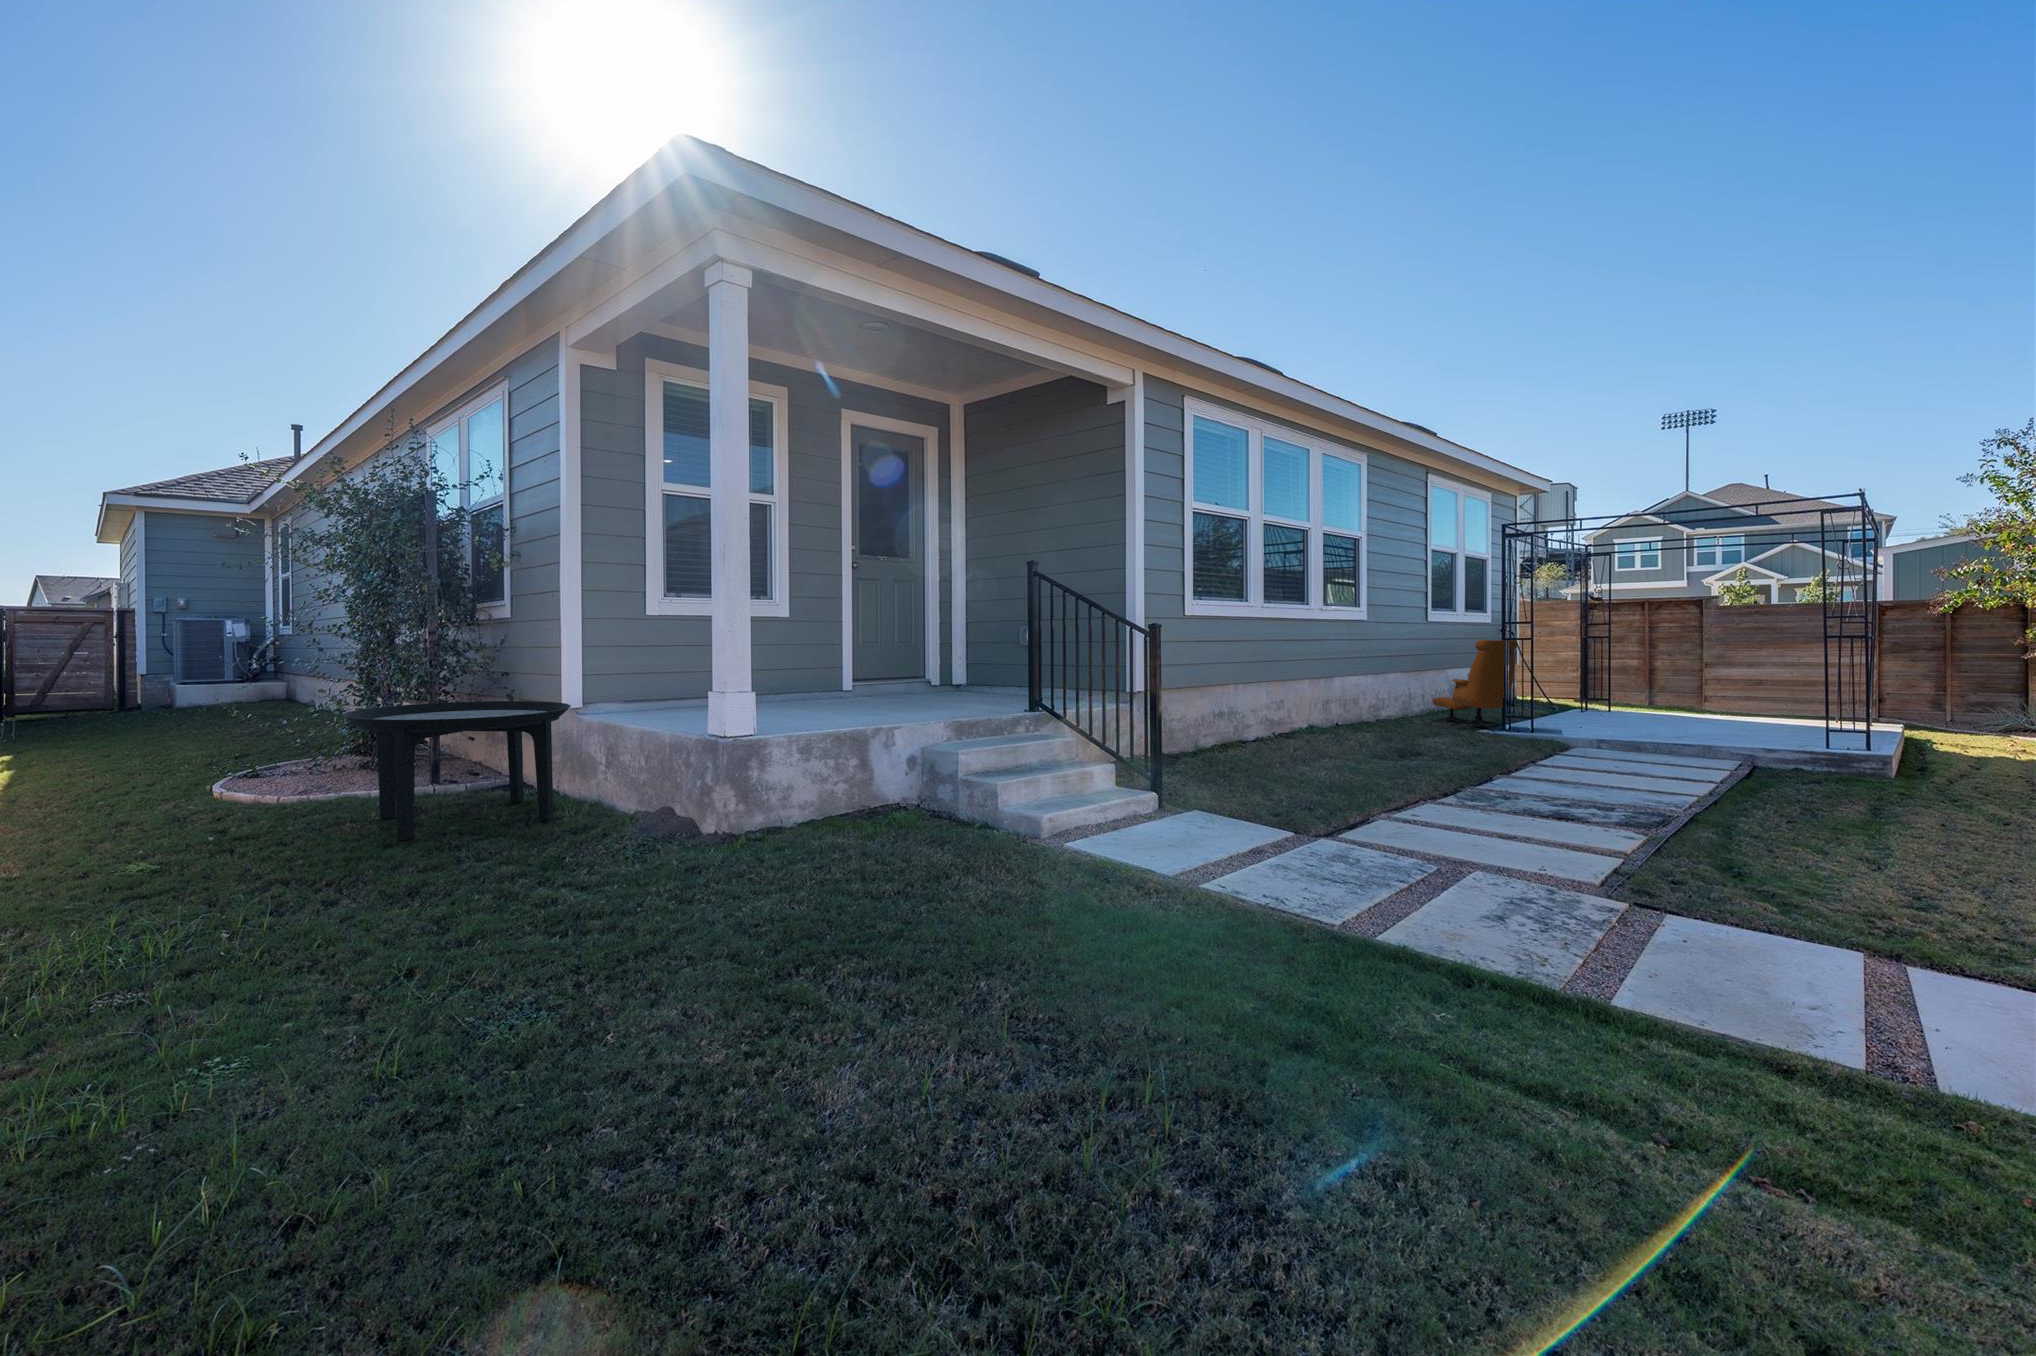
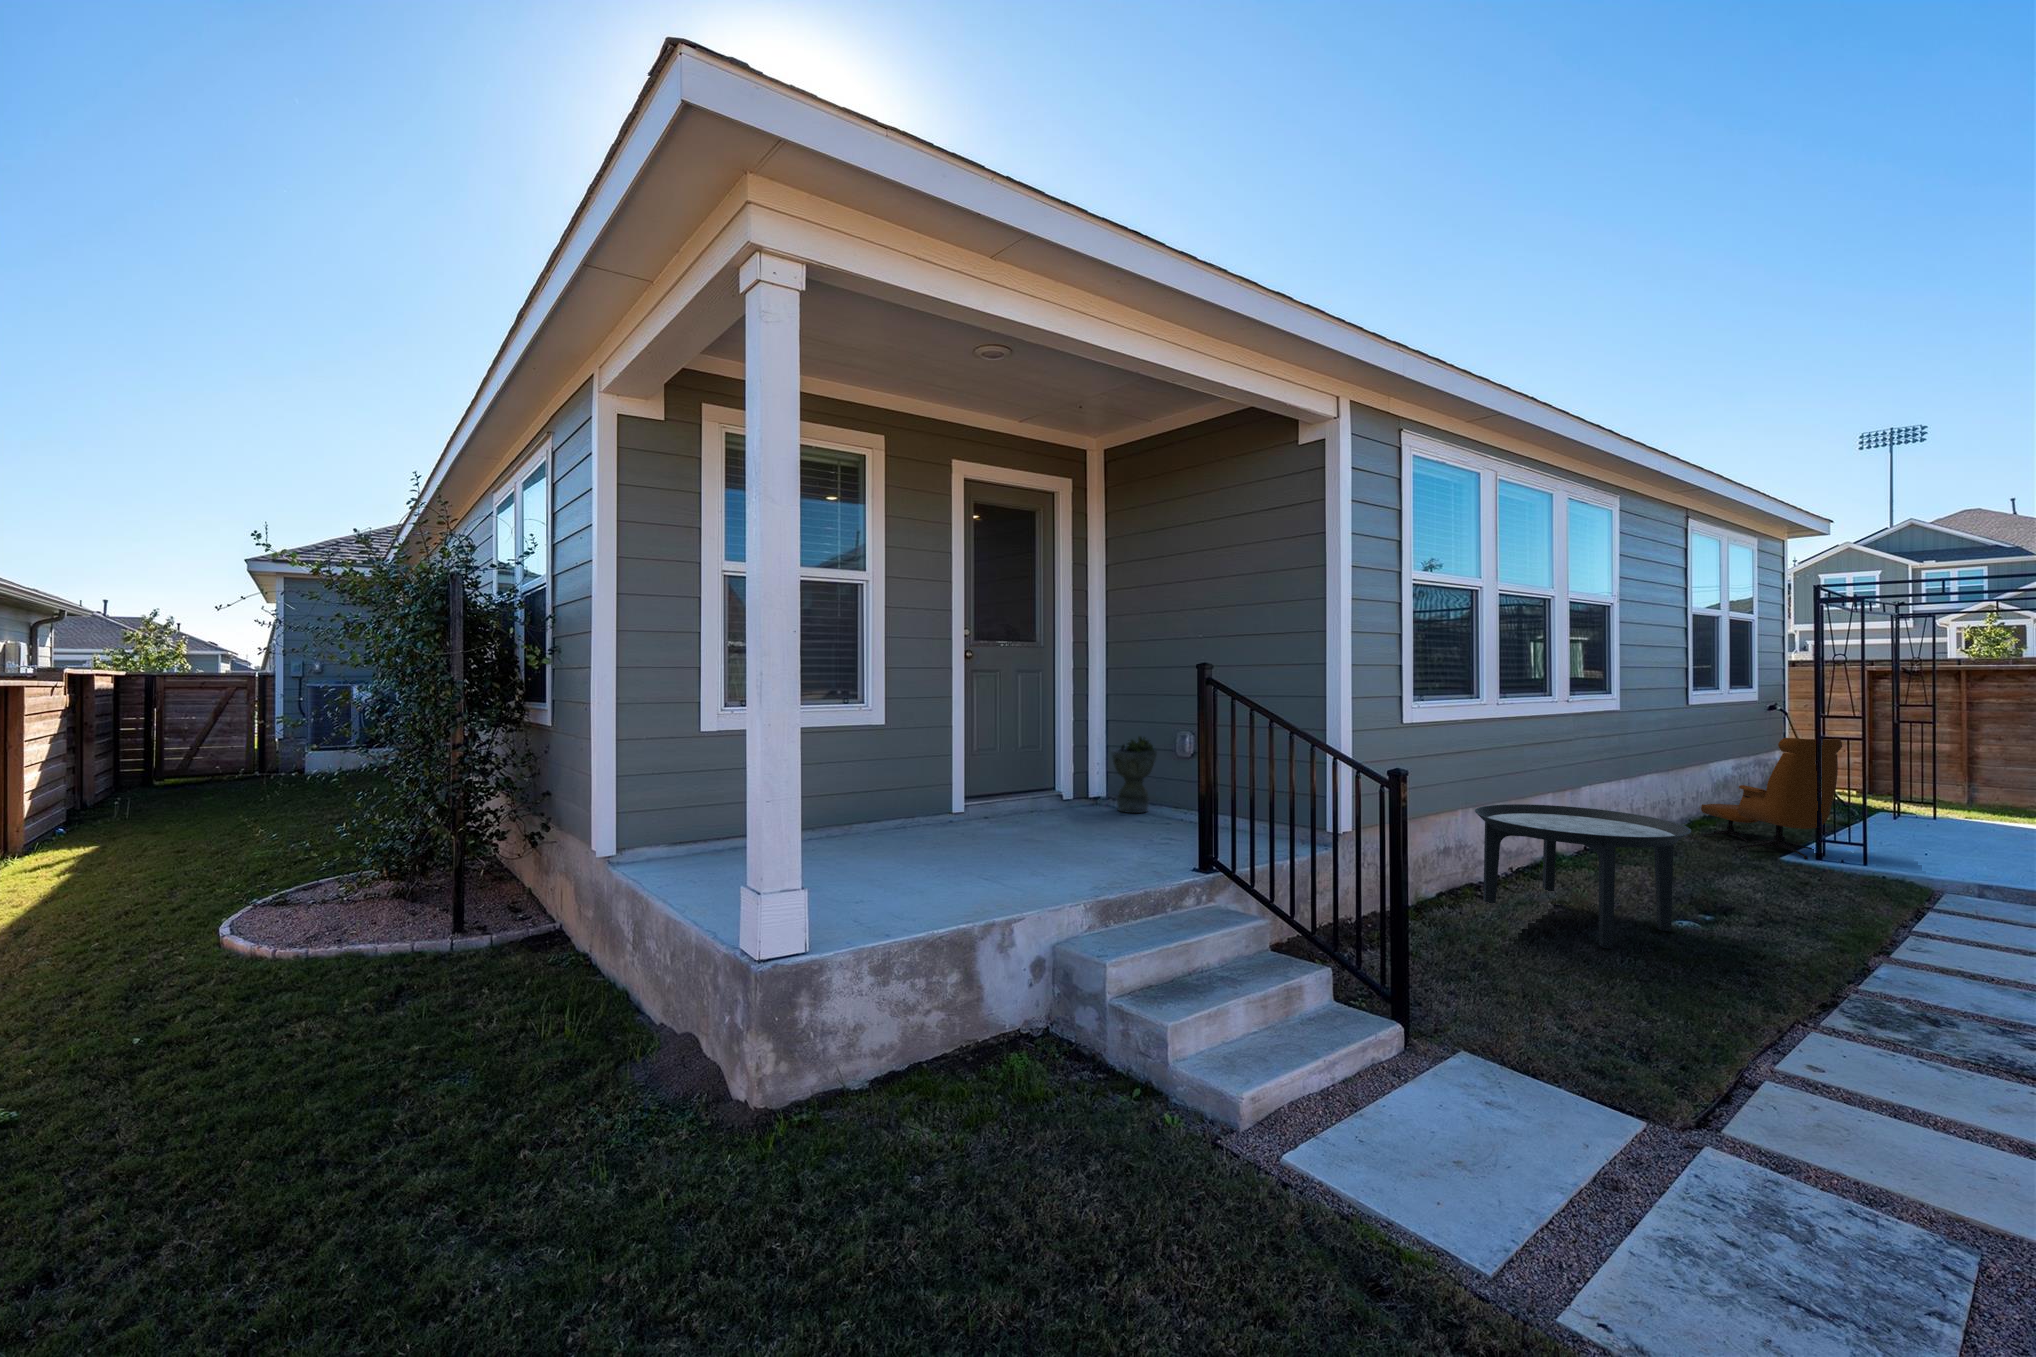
planter: none [971,630,1007,690] -> present [1111,736,1157,813]
round table: present [343,701,571,840] -> present [1475,804,1691,949]

